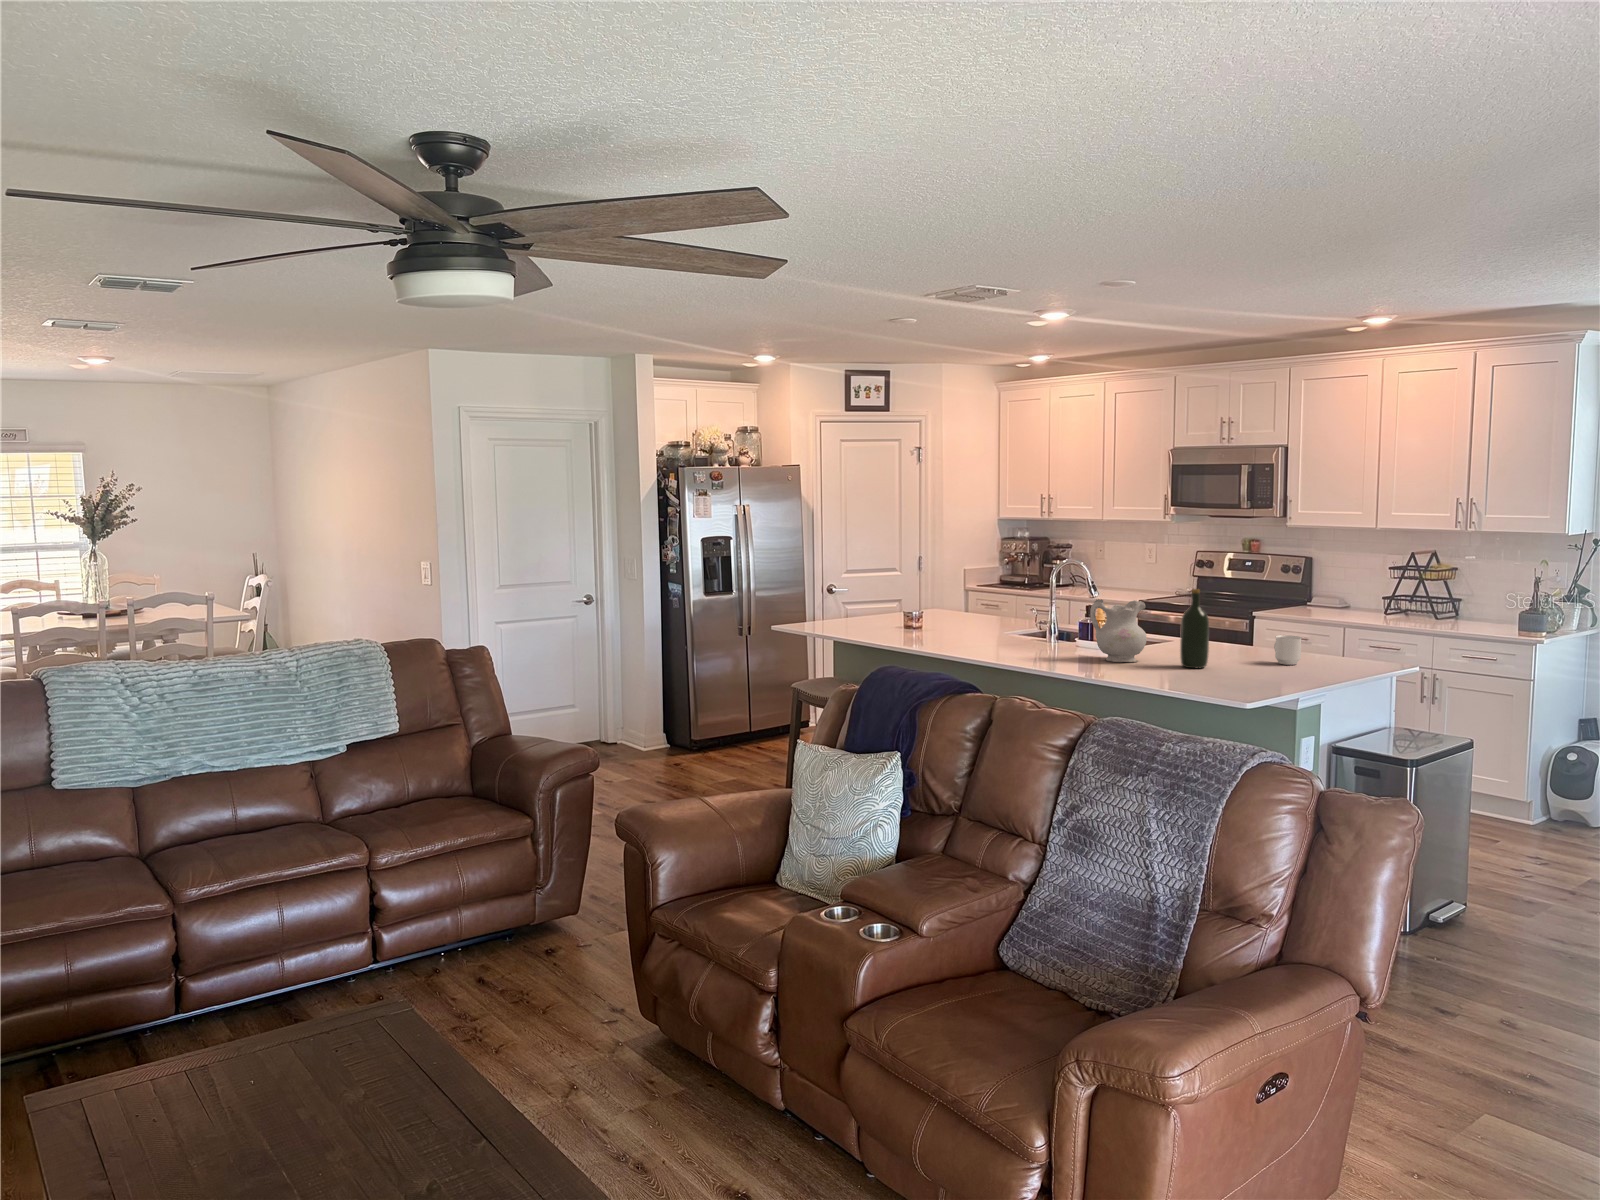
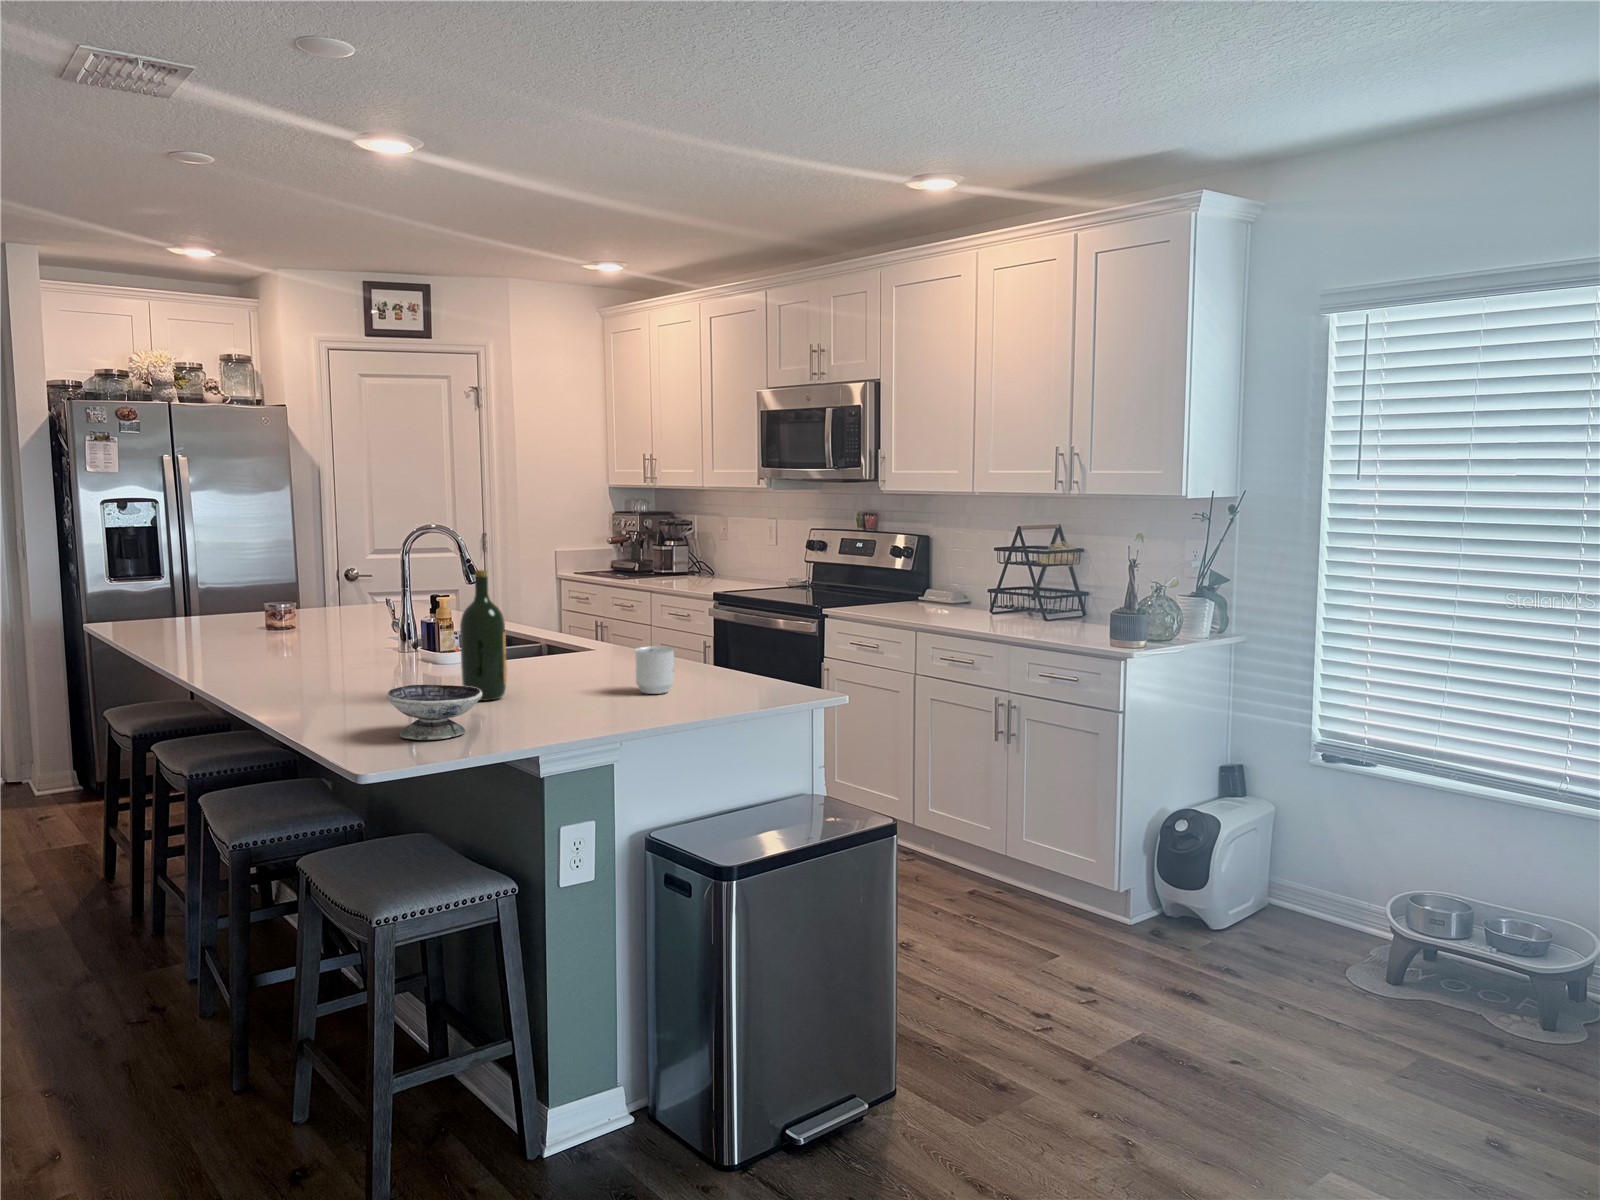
ceramic pitcher: present [1090,599,1146,662] -> none [352,586,445,689]
bowl: none [1202,657,1258,688] -> present [387,685,482,740]

